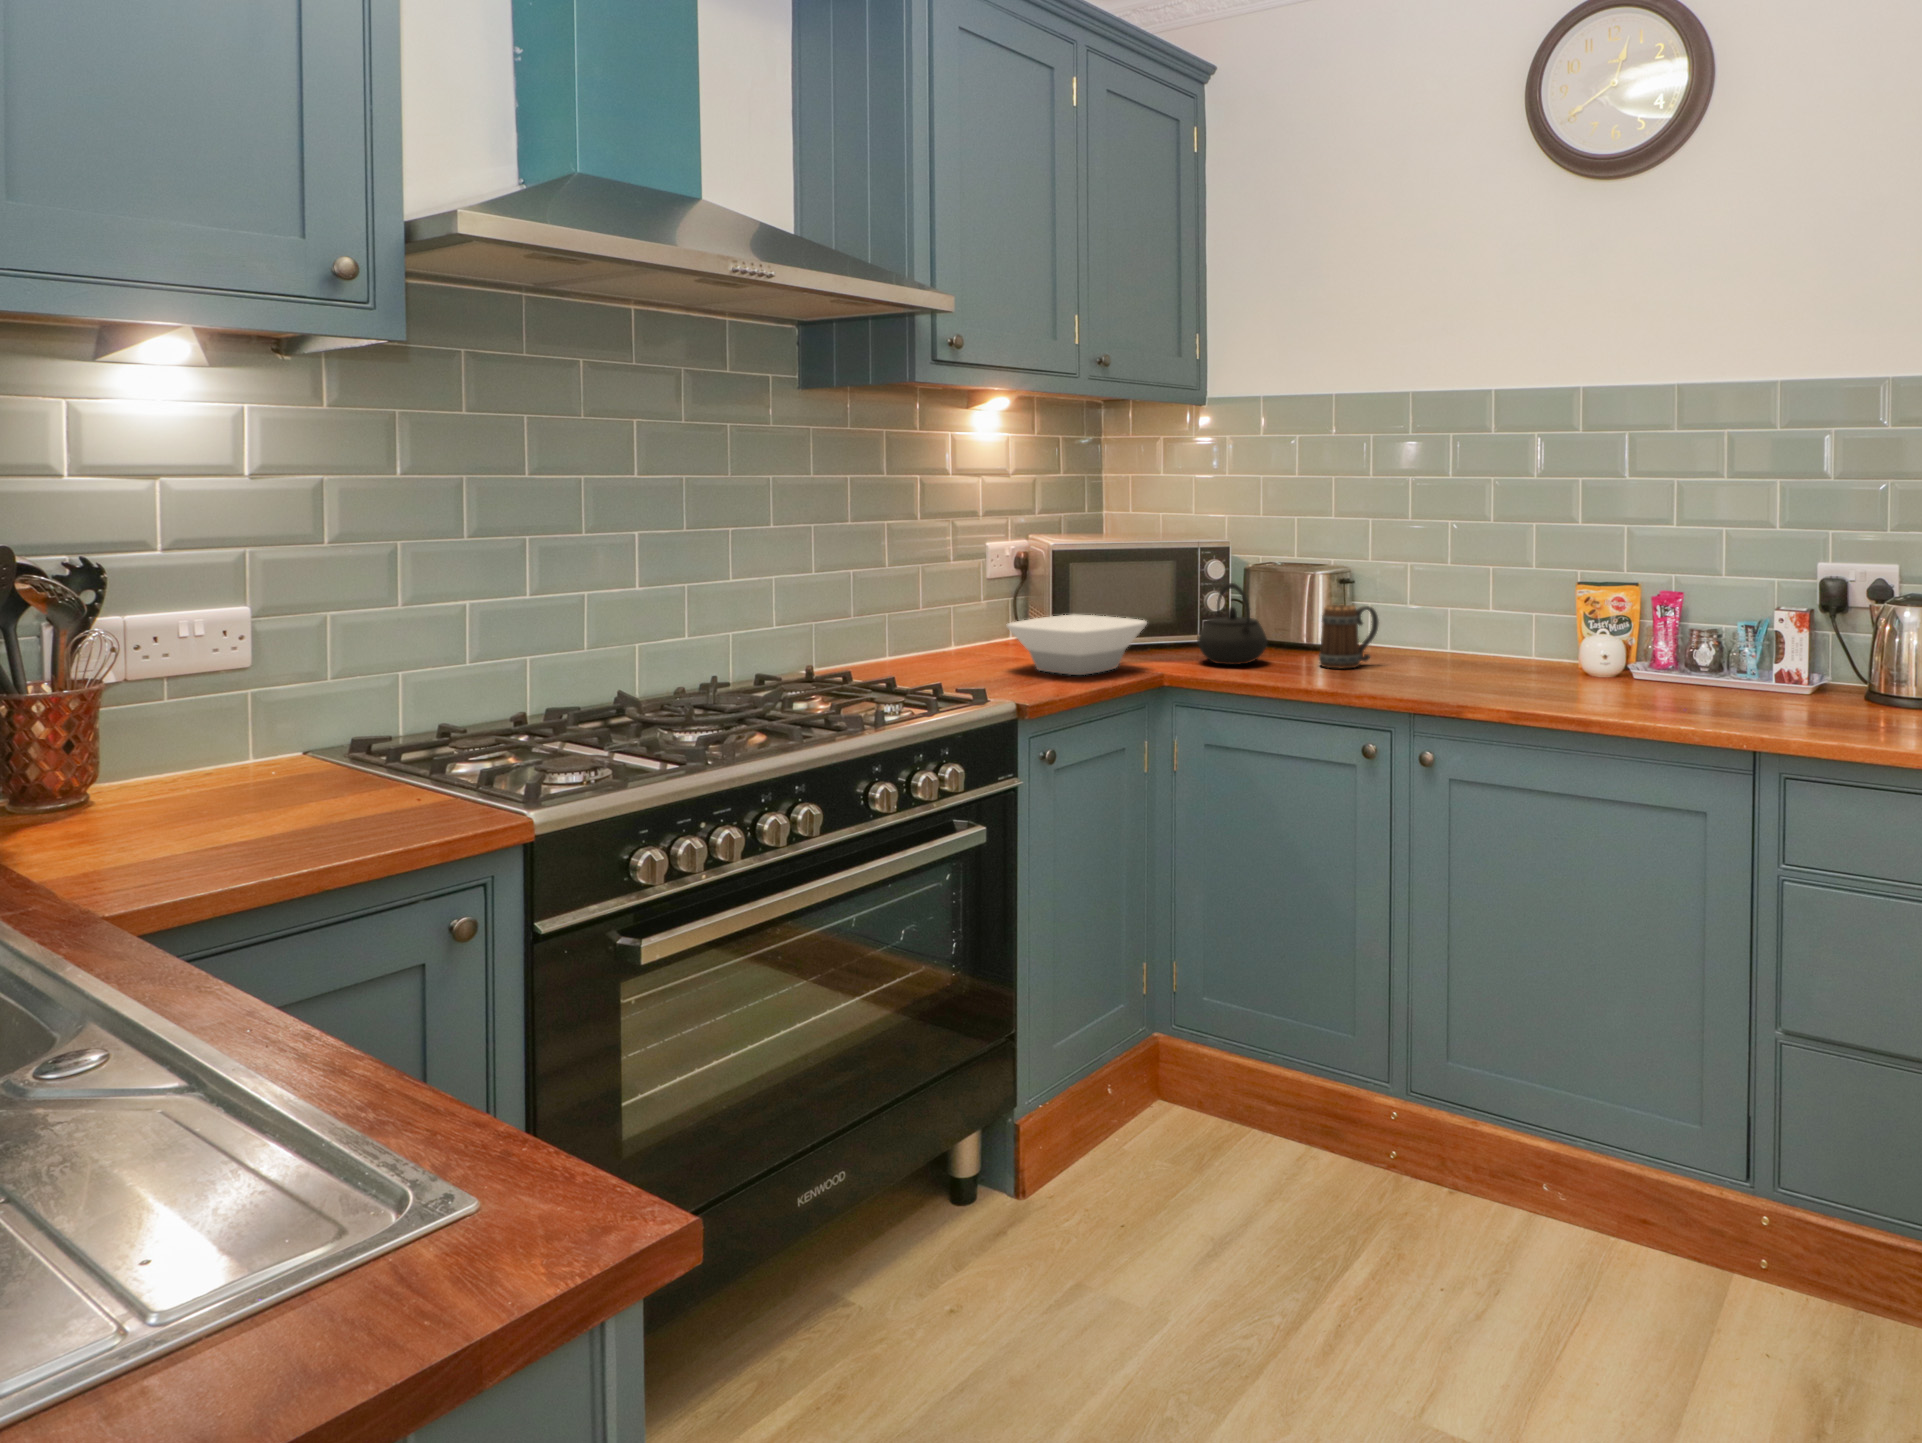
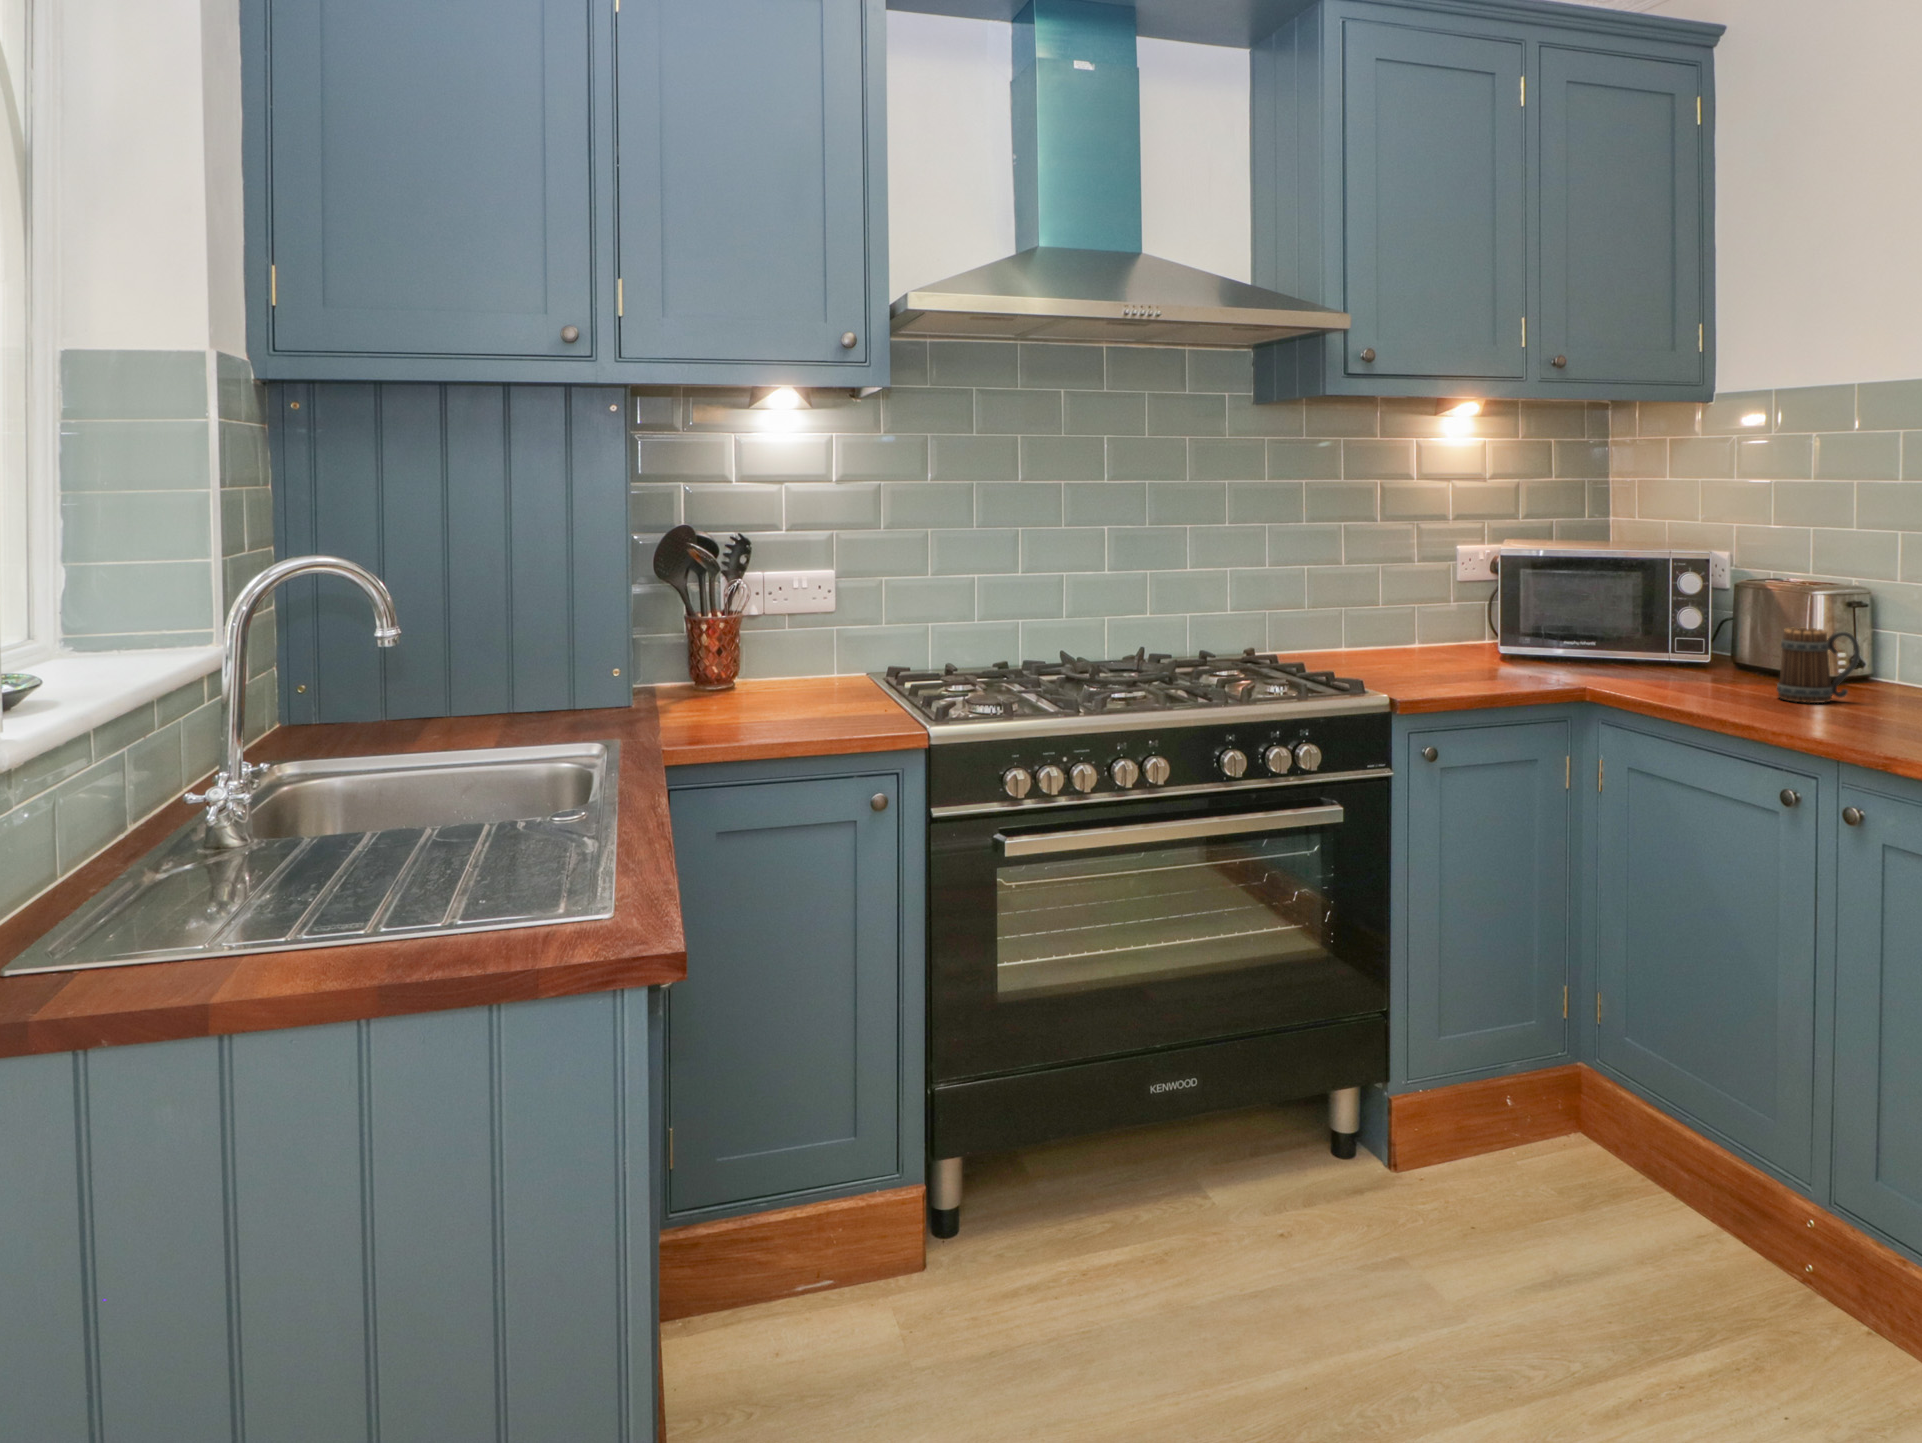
kettle: present [1198,583,1267,665] -> none [1635,596,1720,687]
bowl: present [1007,614,1148,675] -> none [1424,620,1570,680]

